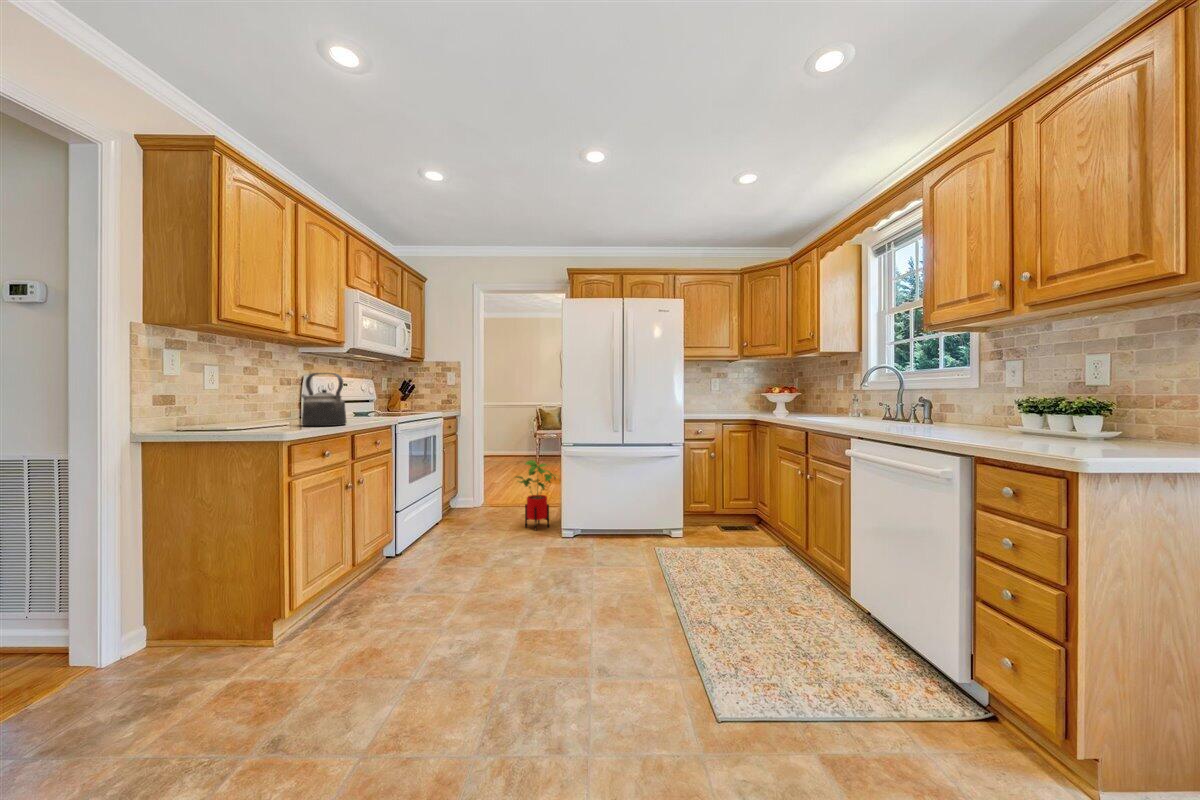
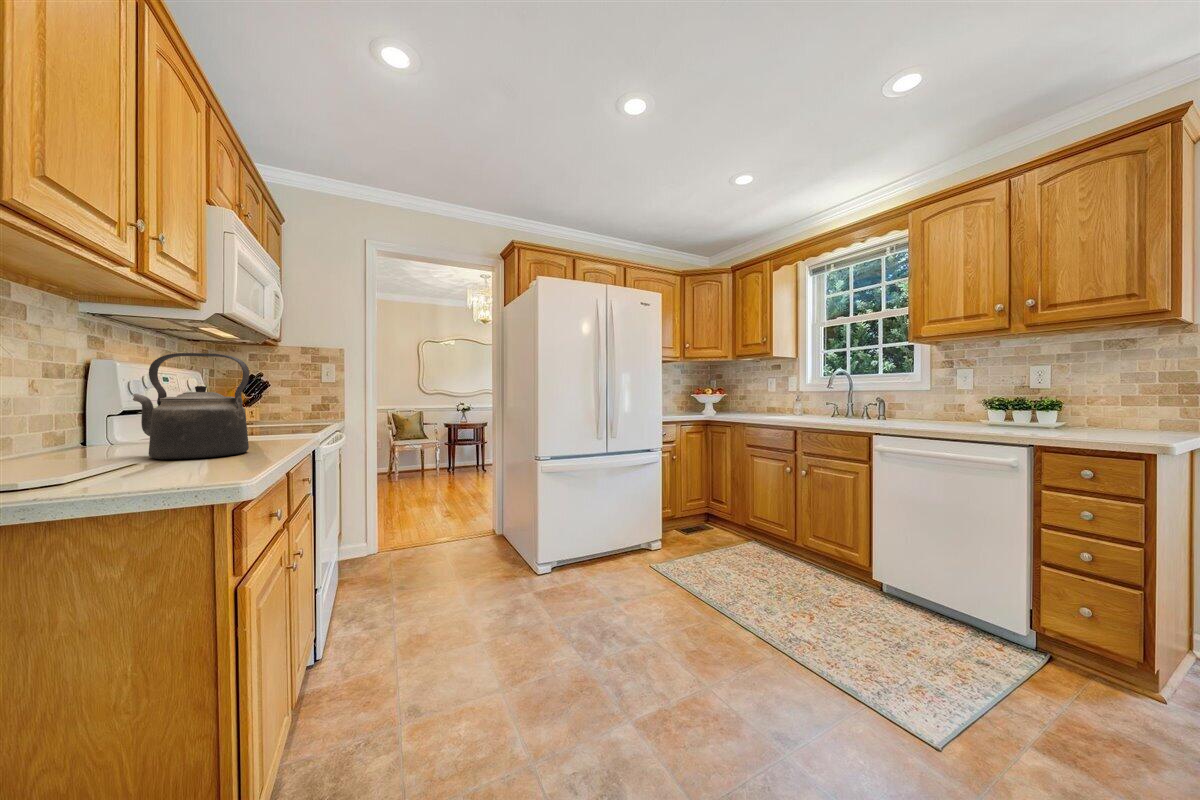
house plant: present [515,460,555,531] -> none [454,481,516,573]

